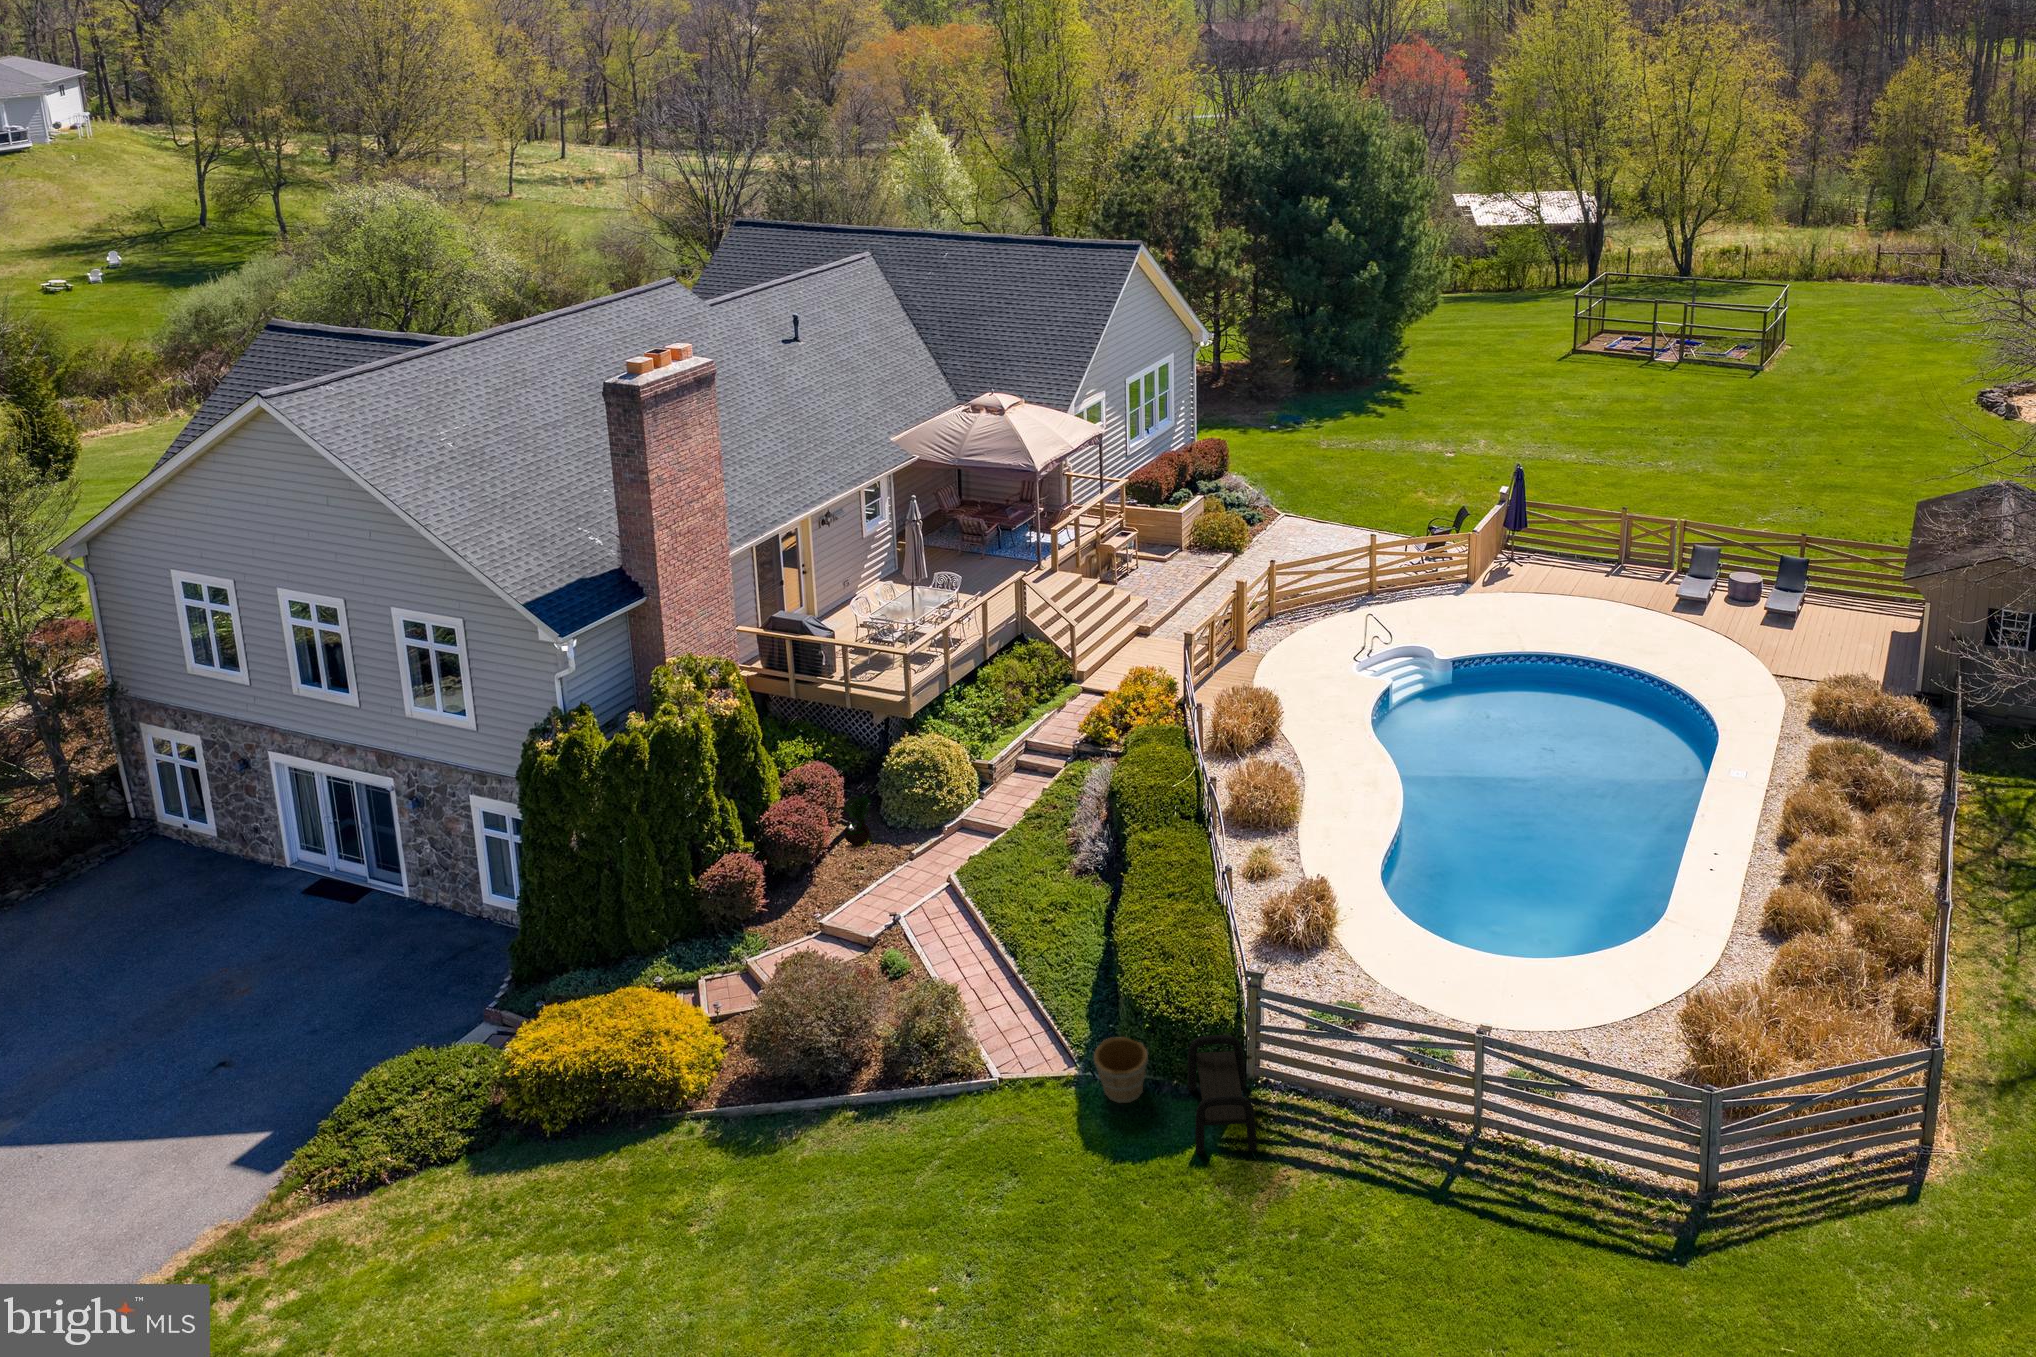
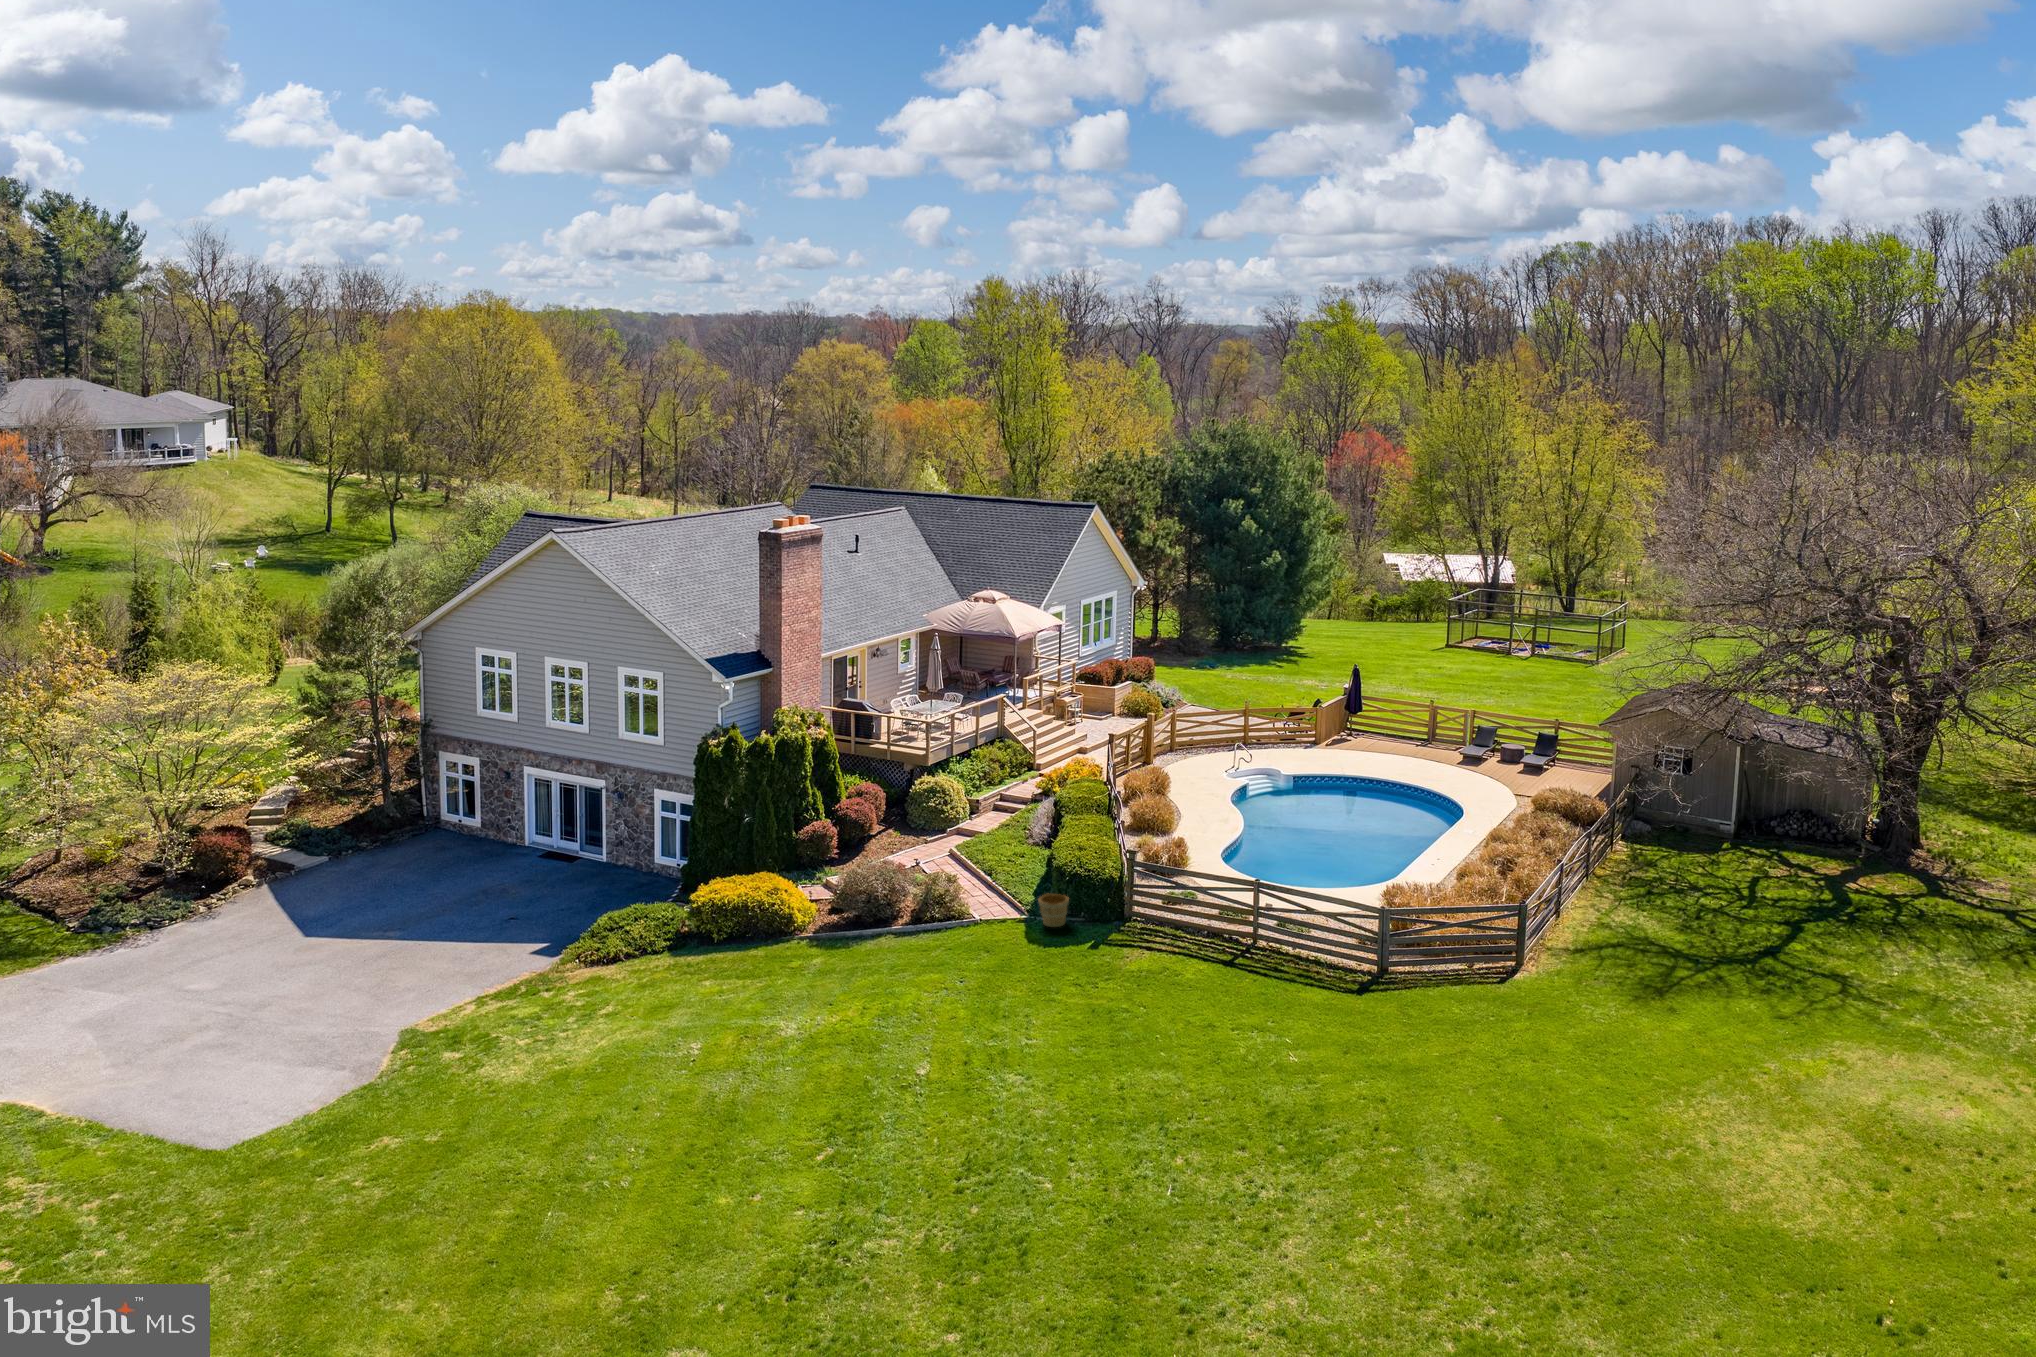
potted tree: present [844,796,871,846] -> none [883,803,903,839]
bench: present [1188,1035,1257,1154] -> none [1091,887,1127,942]

